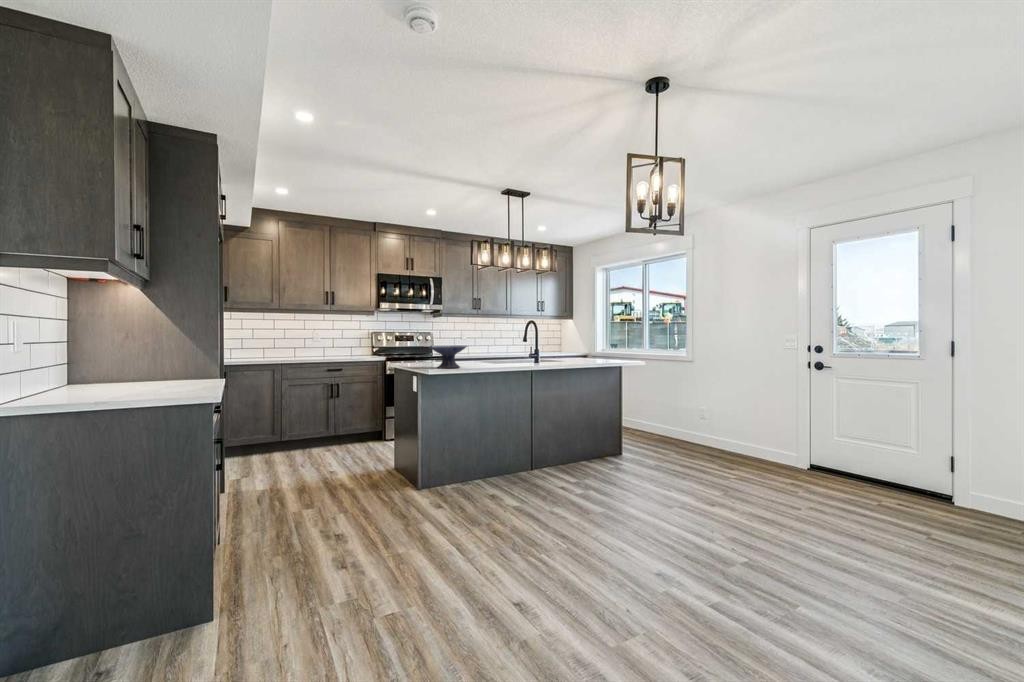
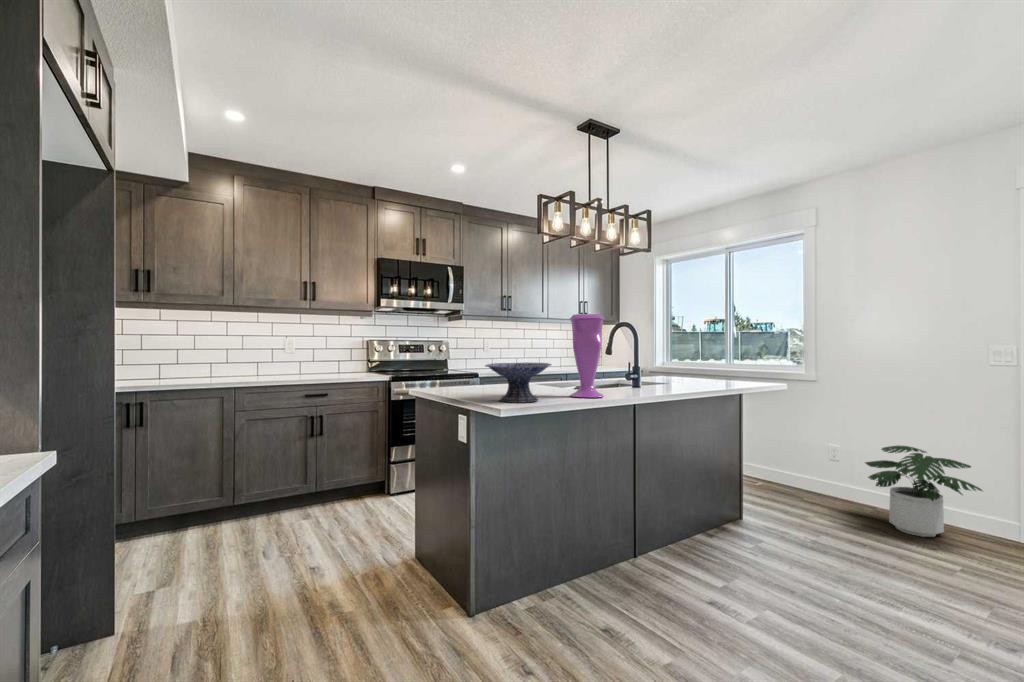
vase: none [484,316,507,367] -> present [569,314,605,398]
potted plant: none [703,405,771,464] -> present [865,446,983,537]

